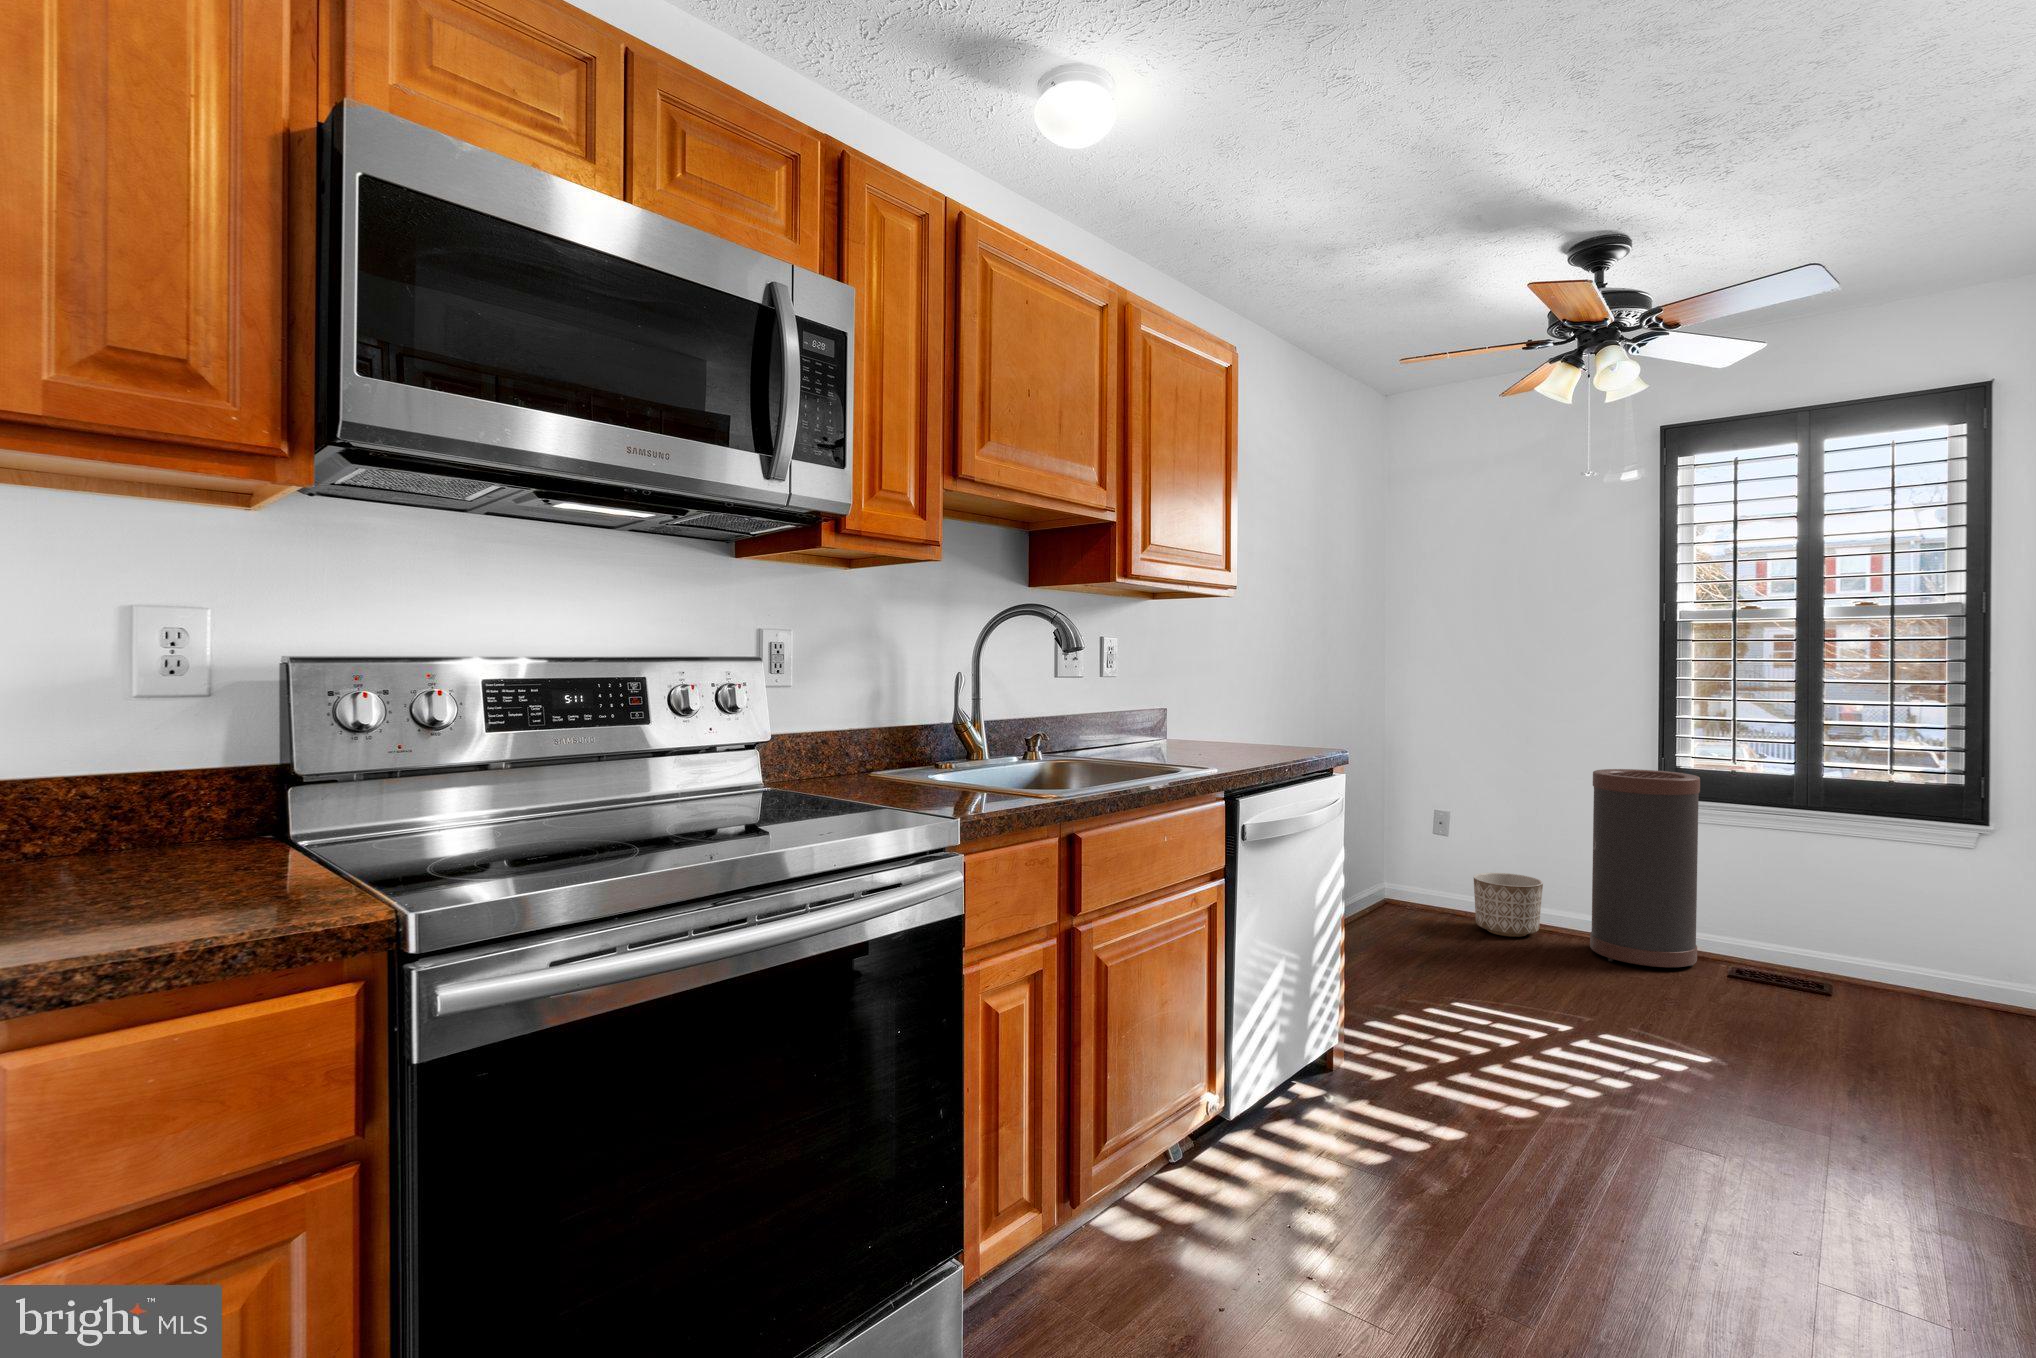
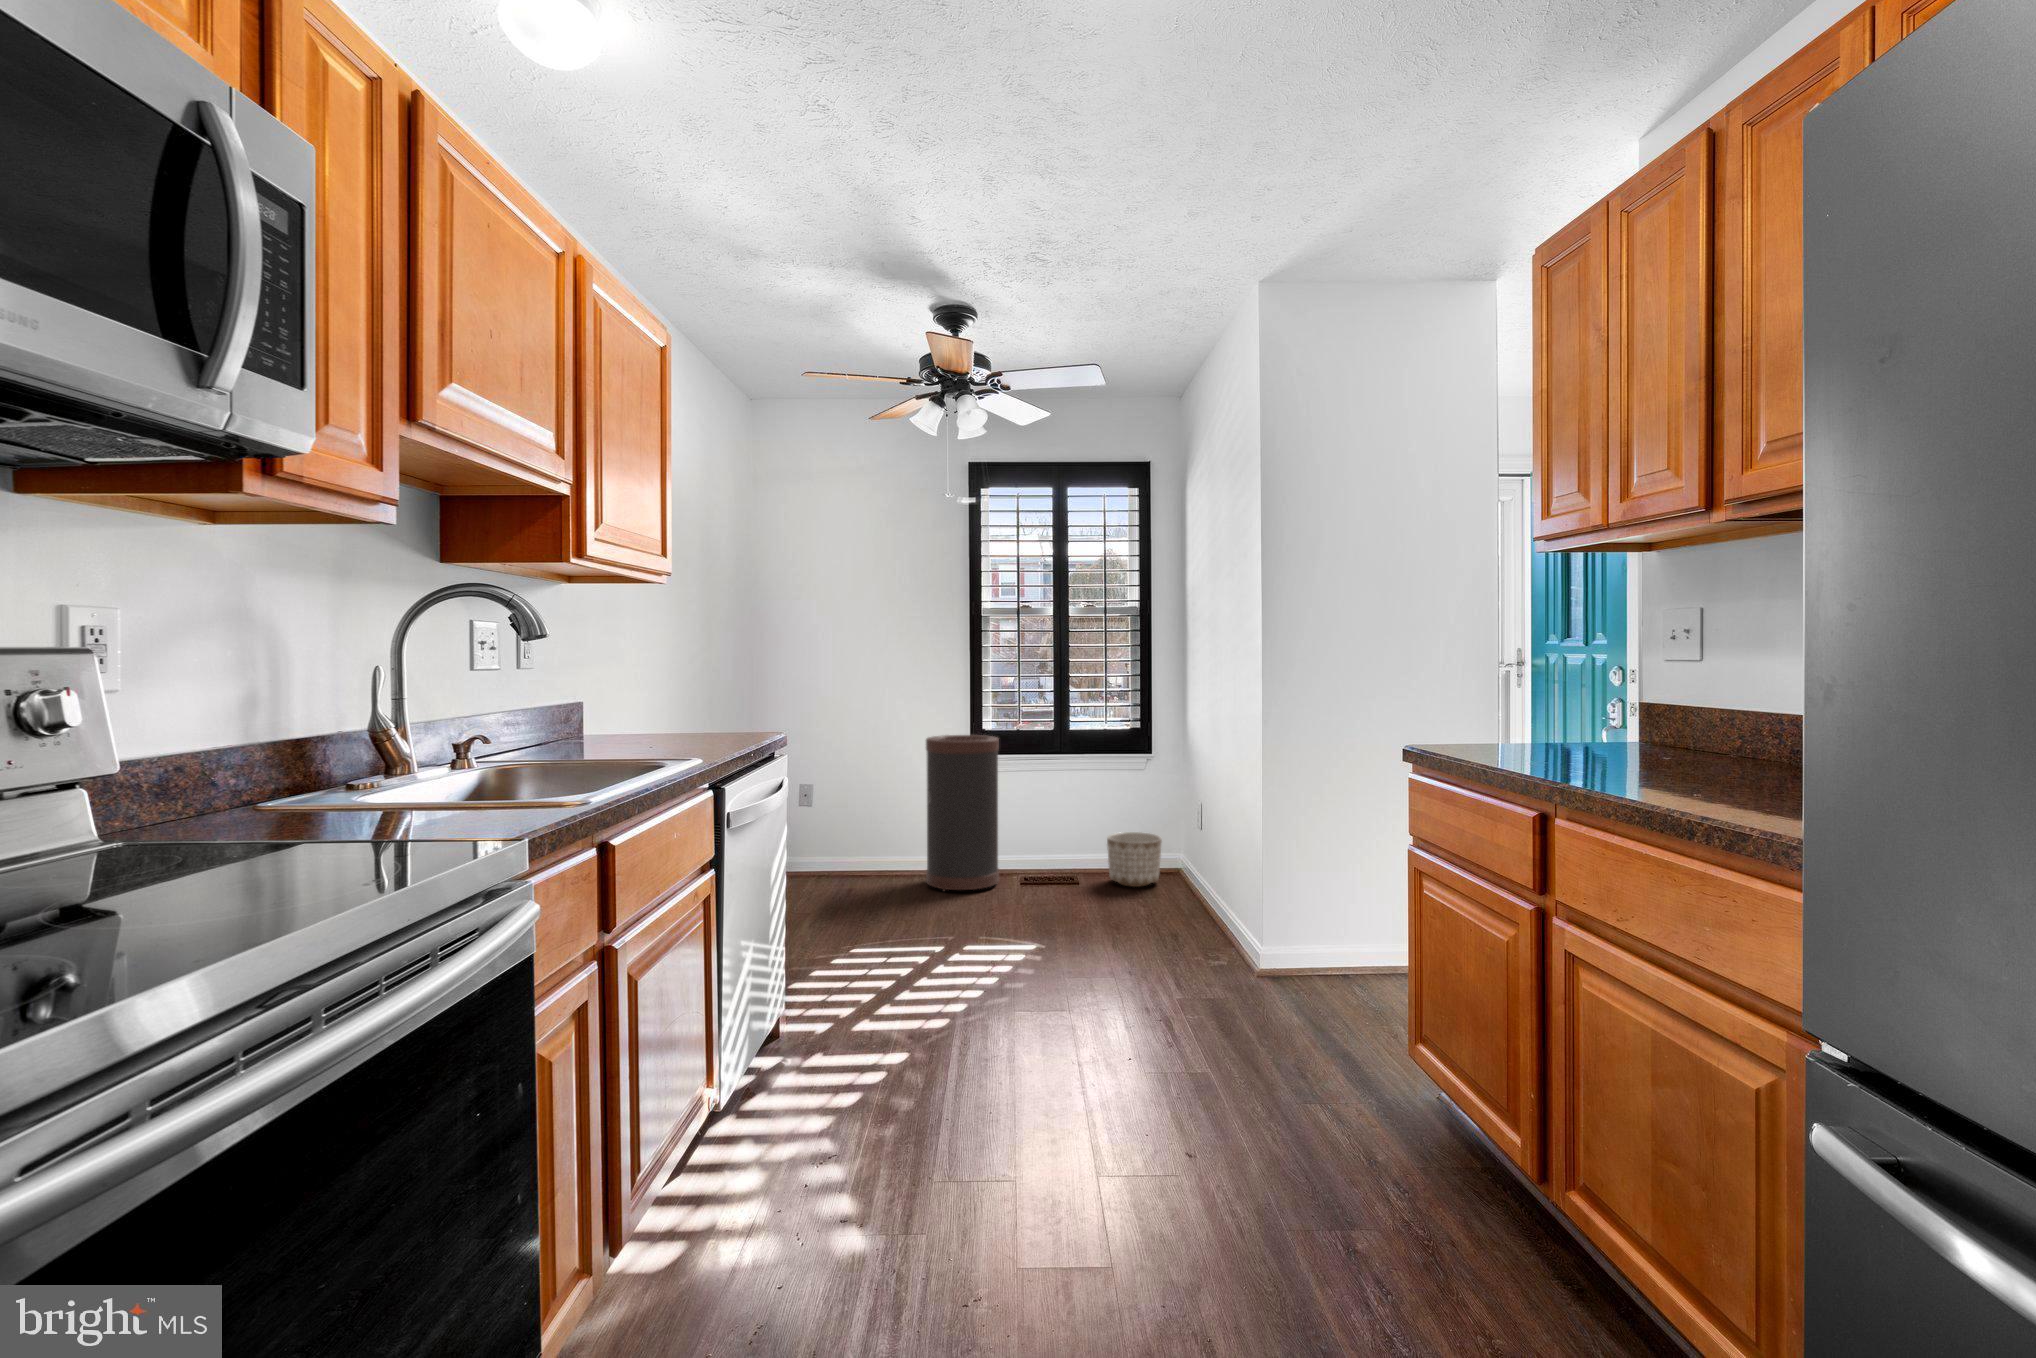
planter: present [1474,873,1543,937] -> present [1107,832,1162,887]

